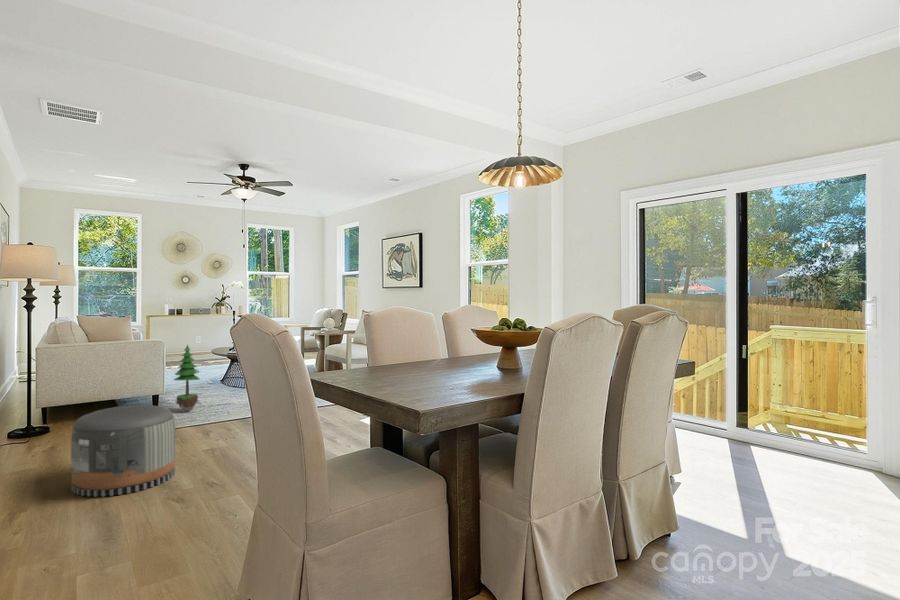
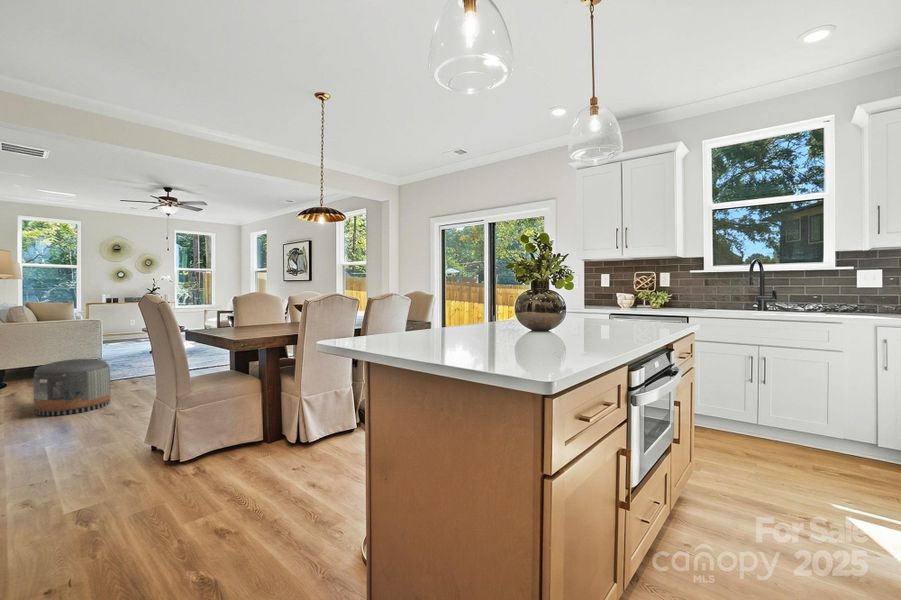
potted tree: present [174,345,199,412] -> none [109,322,131,371]

